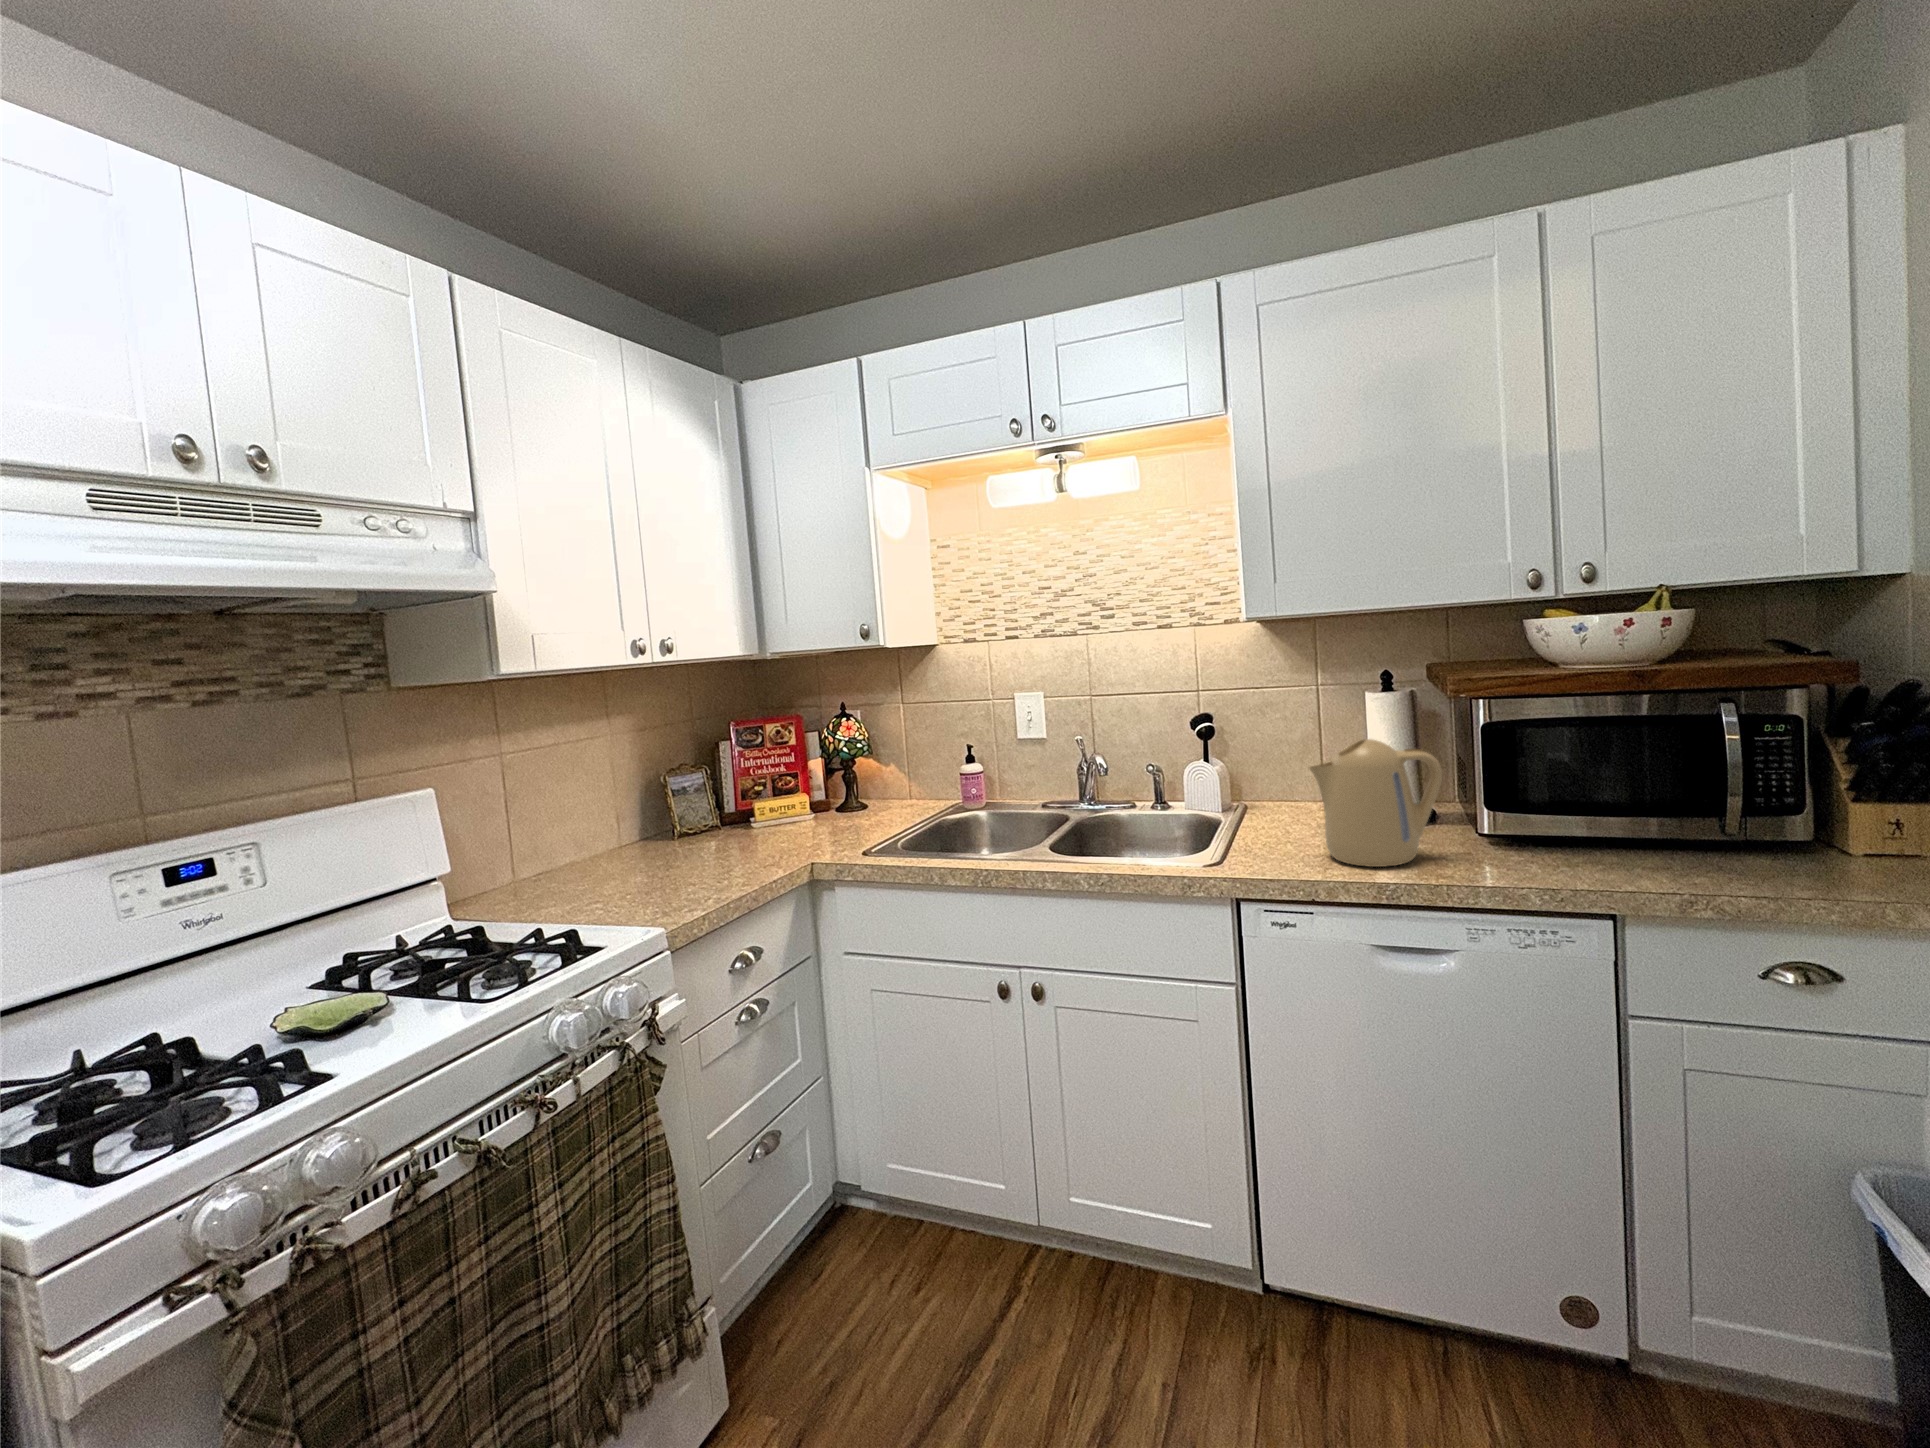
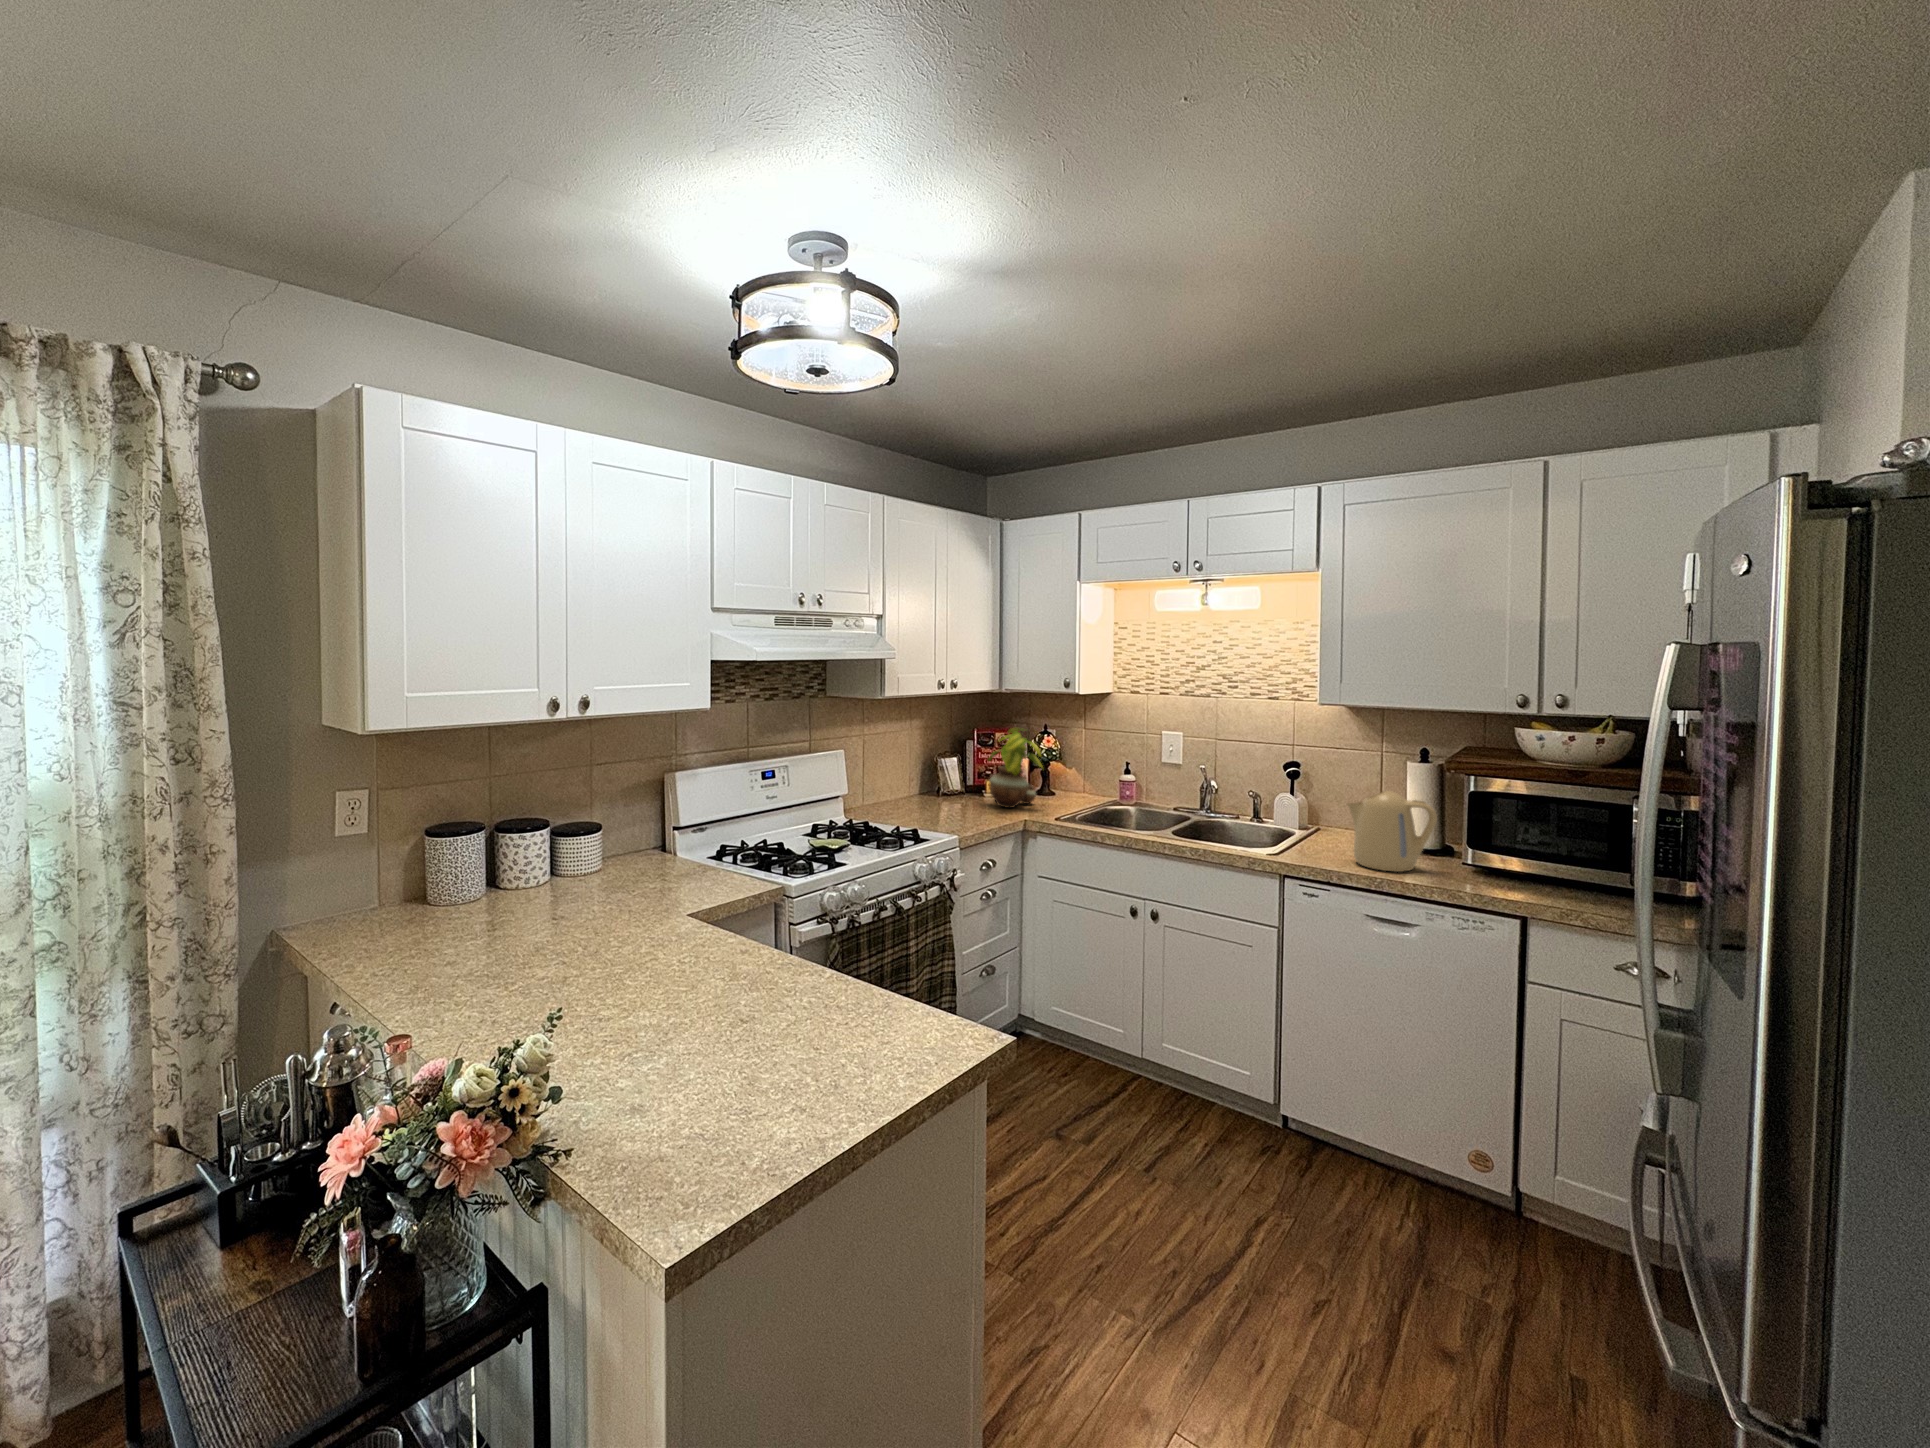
potted plant: none [745,711,841,844] -> present [988,728,1043,808]

